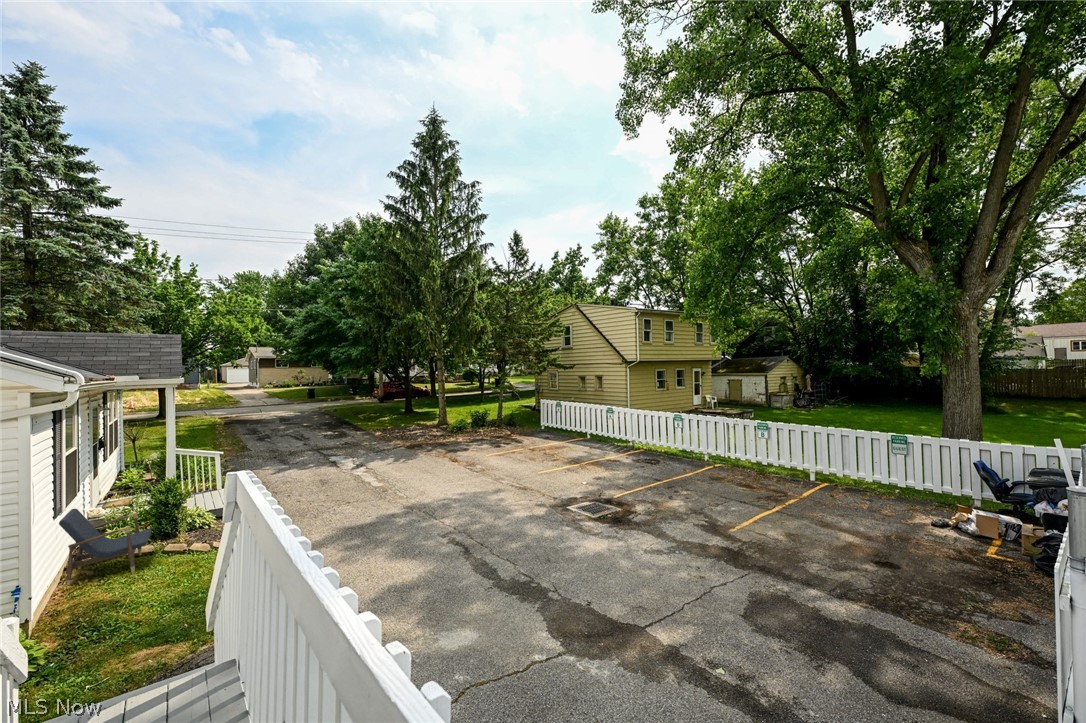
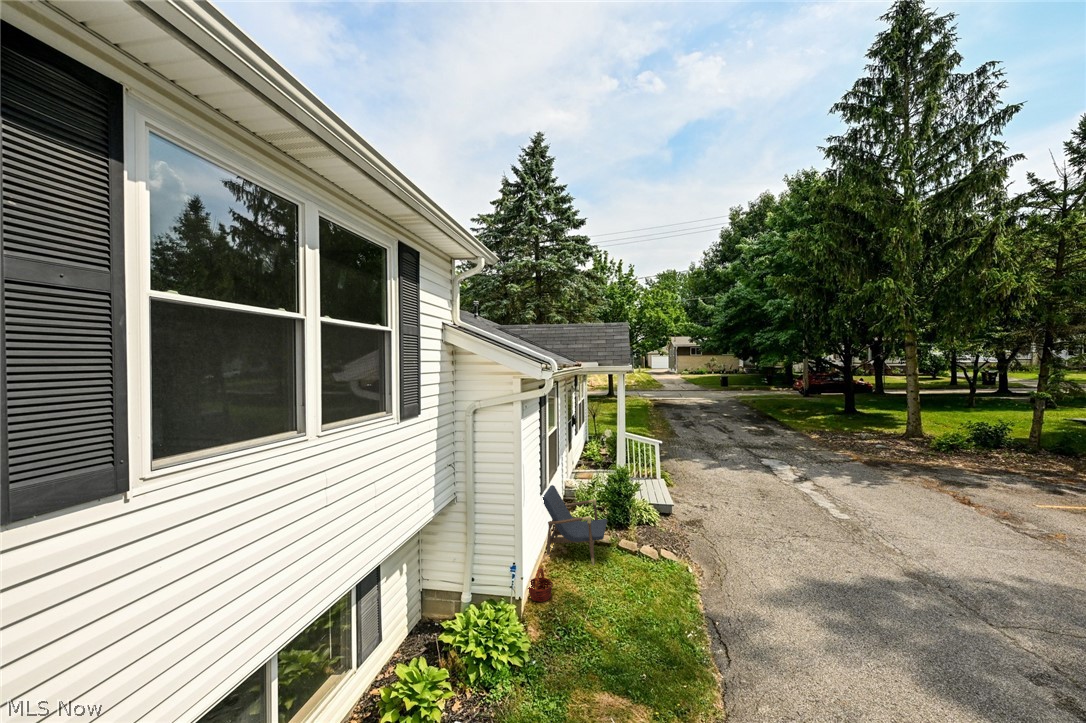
basket: none [39,586,79,621] -> present [528,568,553,602]

